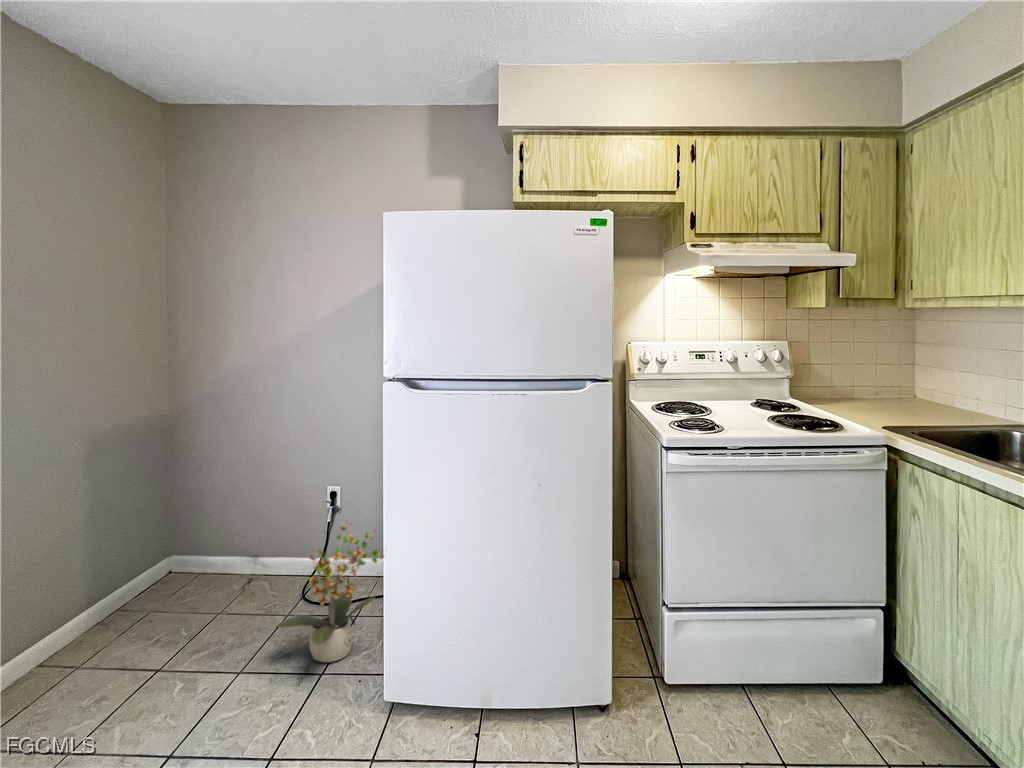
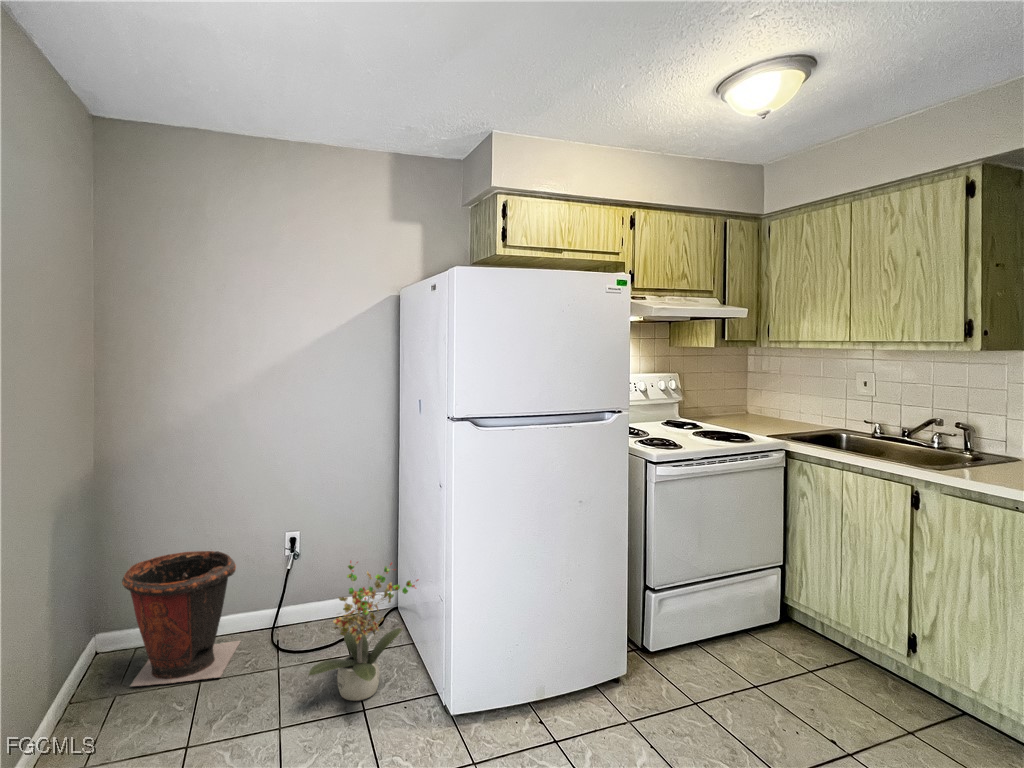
waste bin: none [169,495,282,613] -> present [122,551,241,686]

